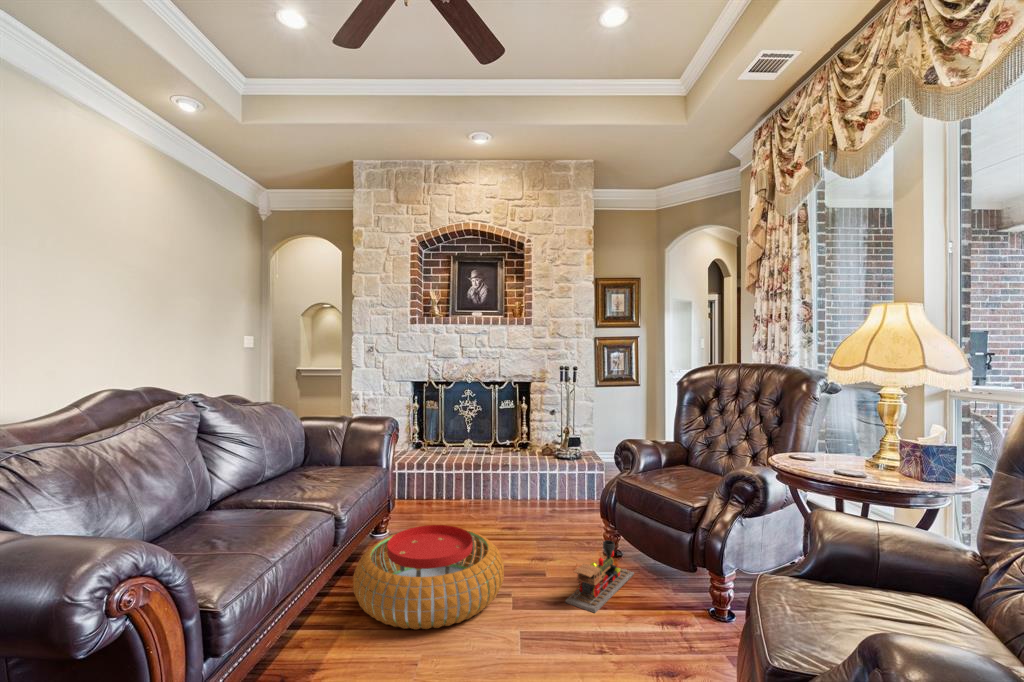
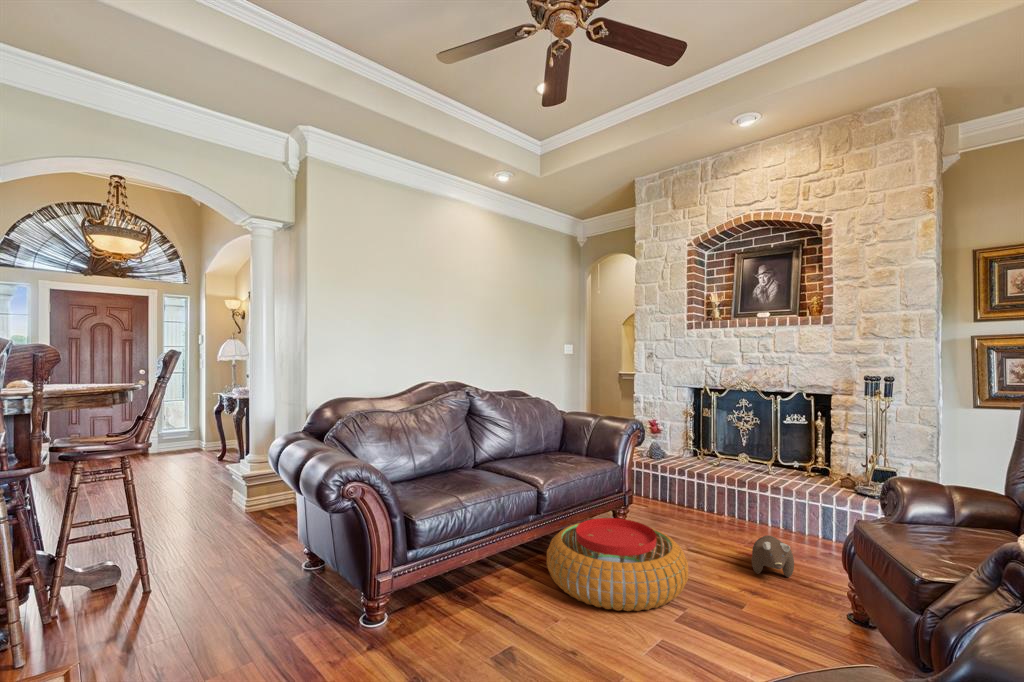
plush toy: none [518,507,555,543] -> present [752,535,794,577]
toy train: present [565,540,634,613] -> none [740,590,867,661]

